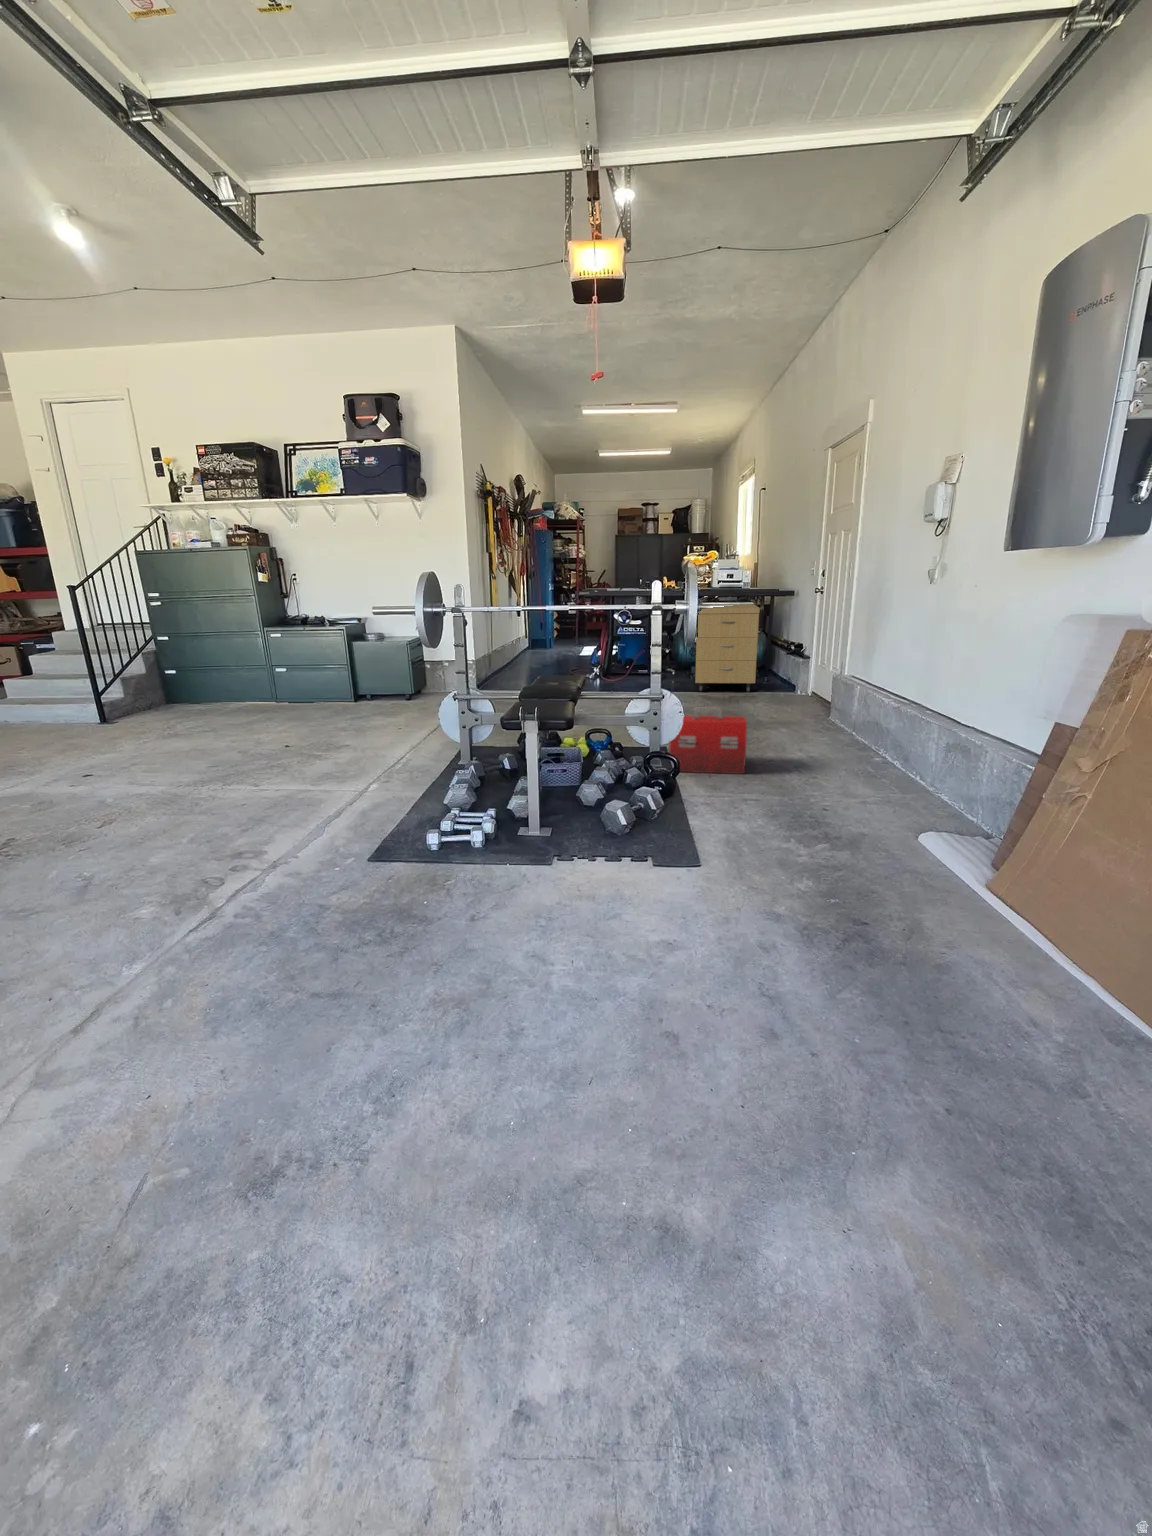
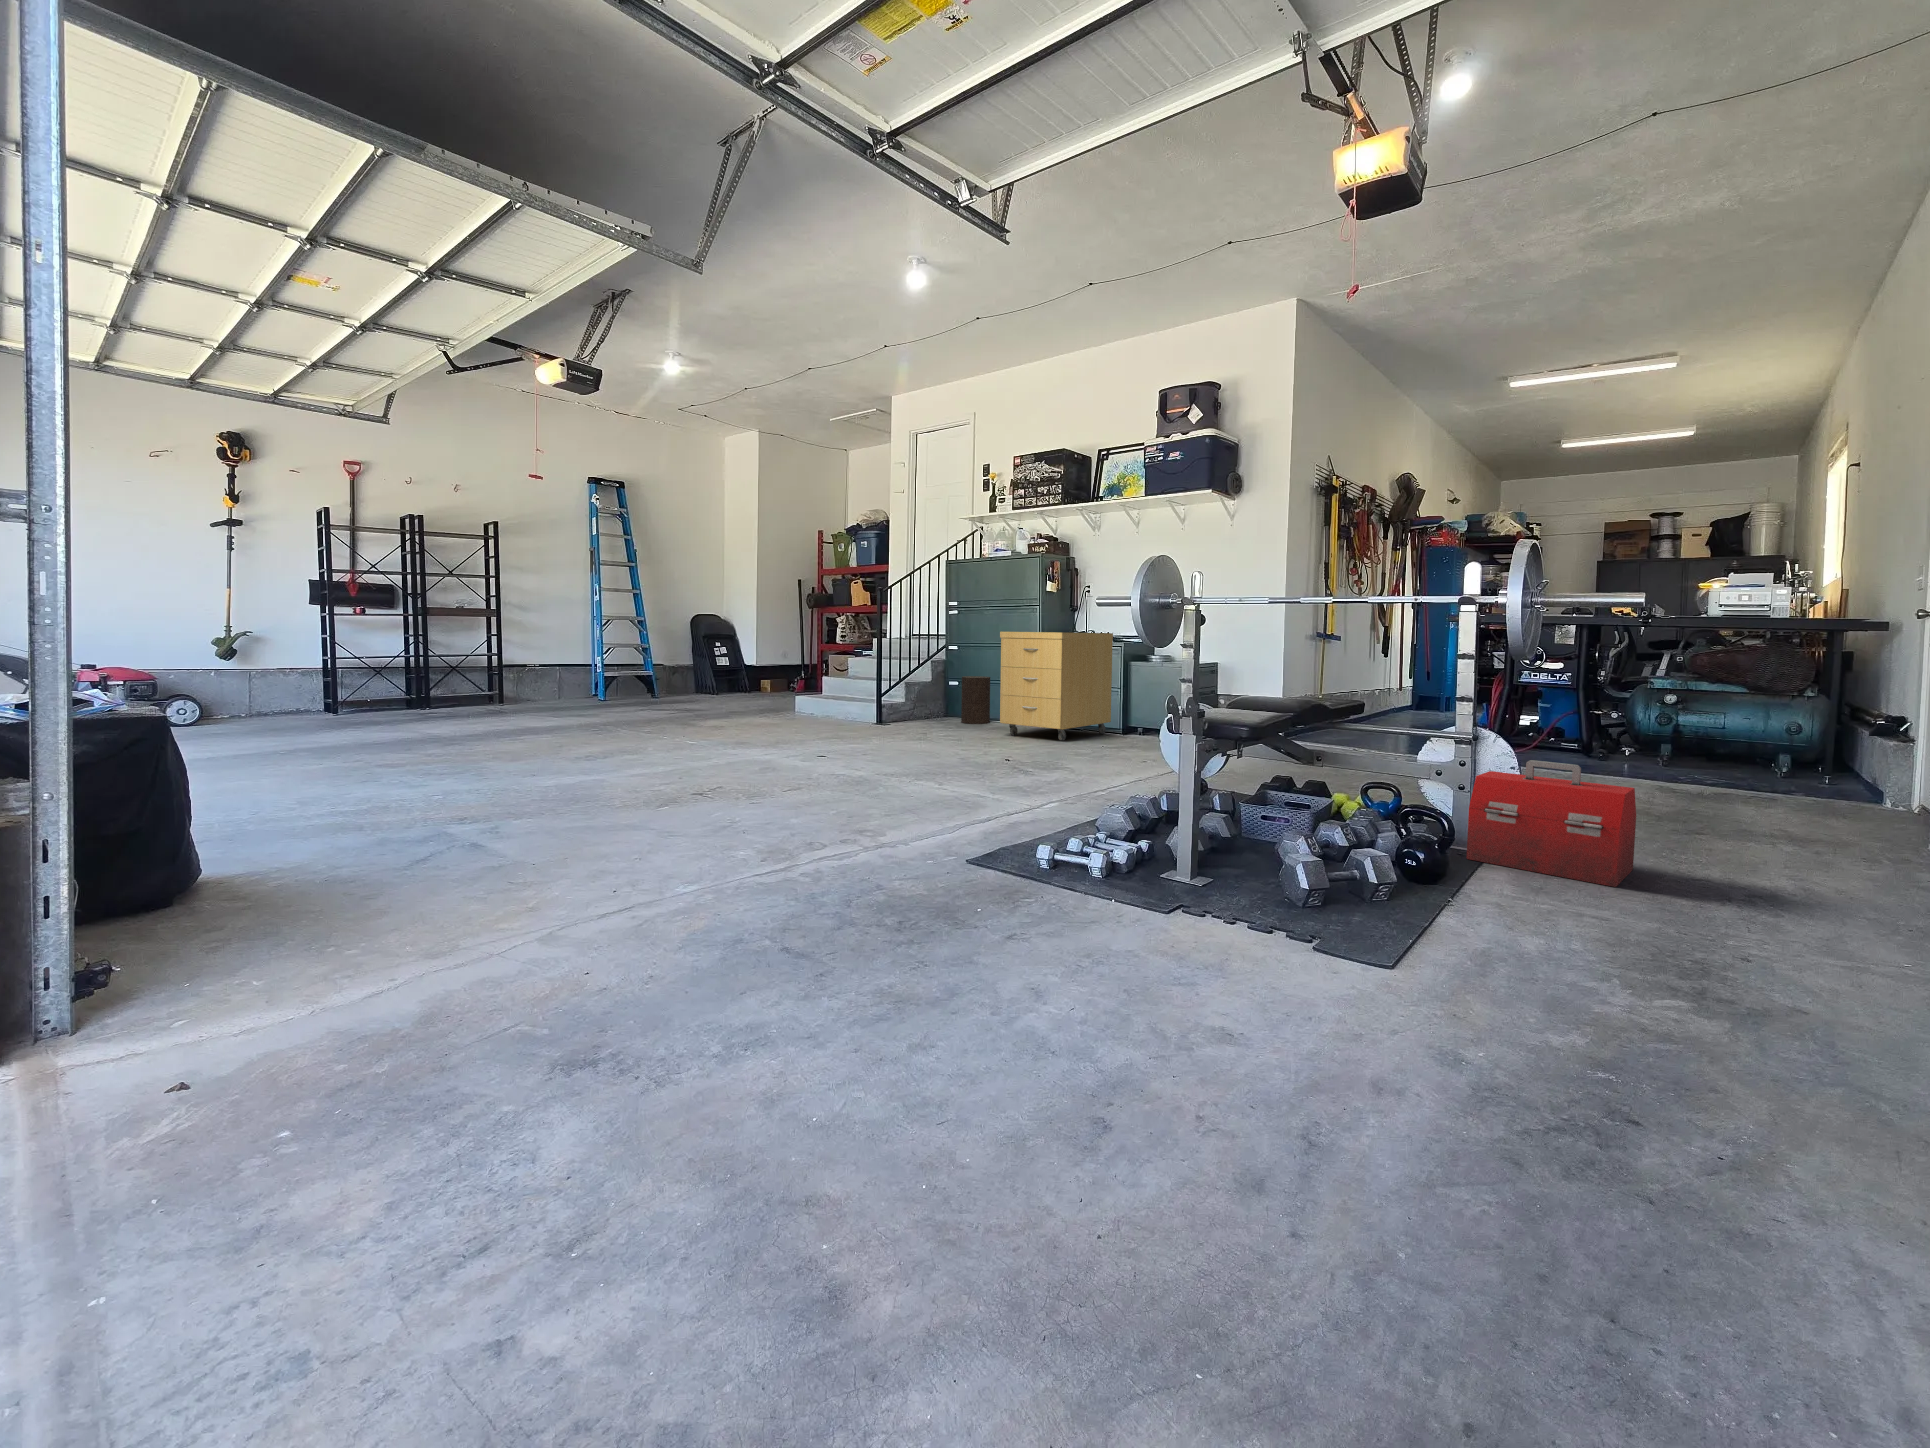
storage cabinet: present [695,604,760,692] -> present [1000,632,1113,741]
stool: none [185,665,223,711] -> present [961,676,990,724]

